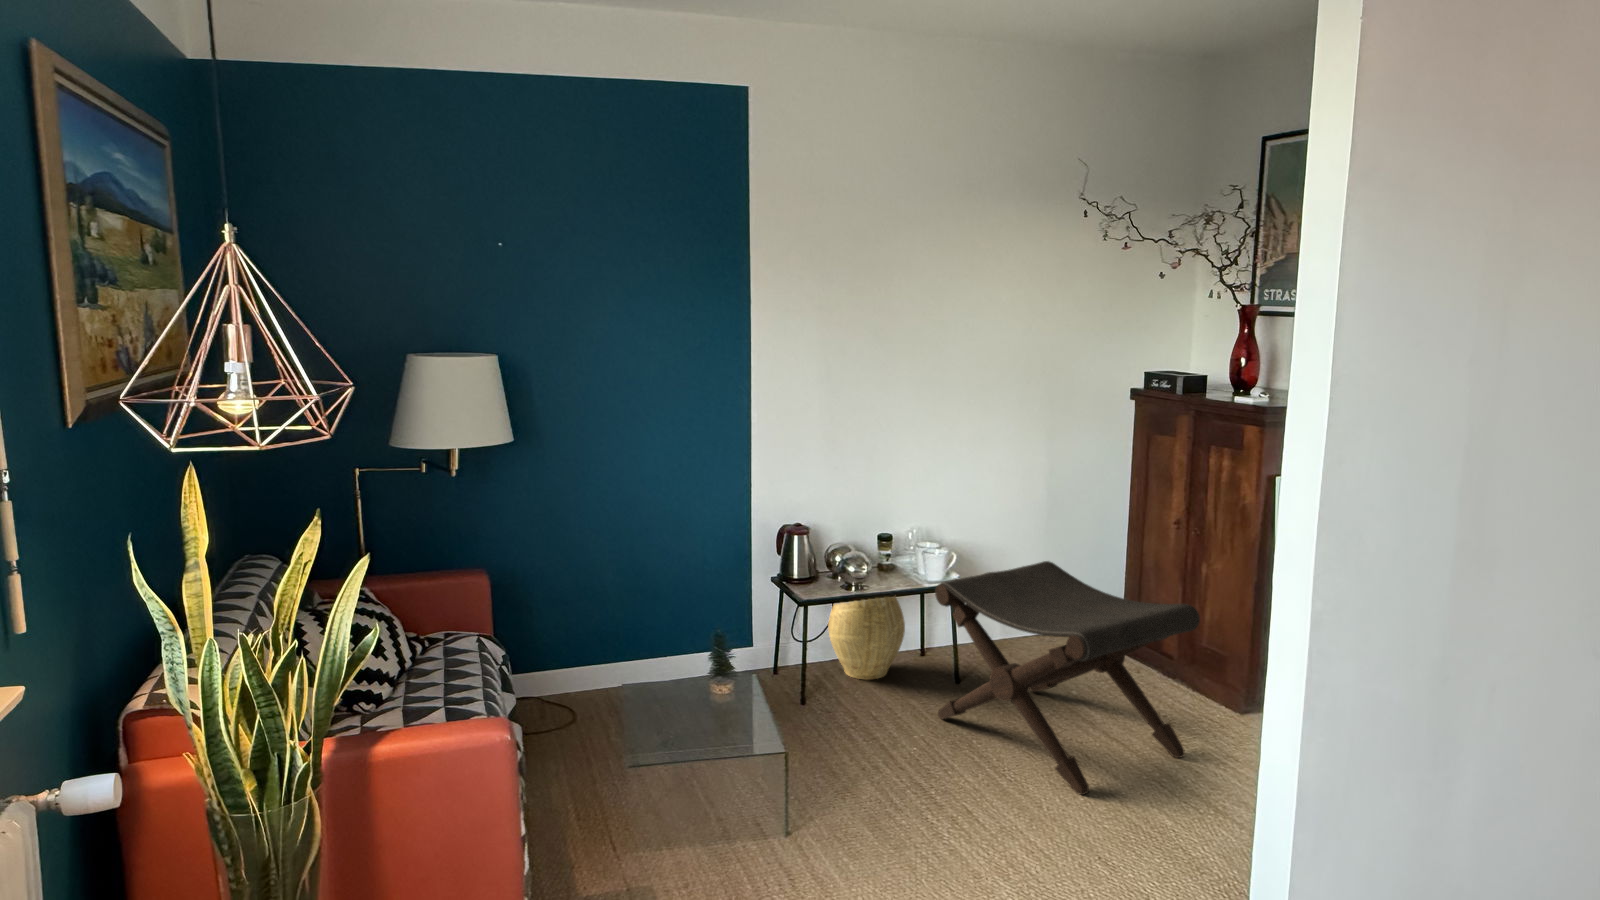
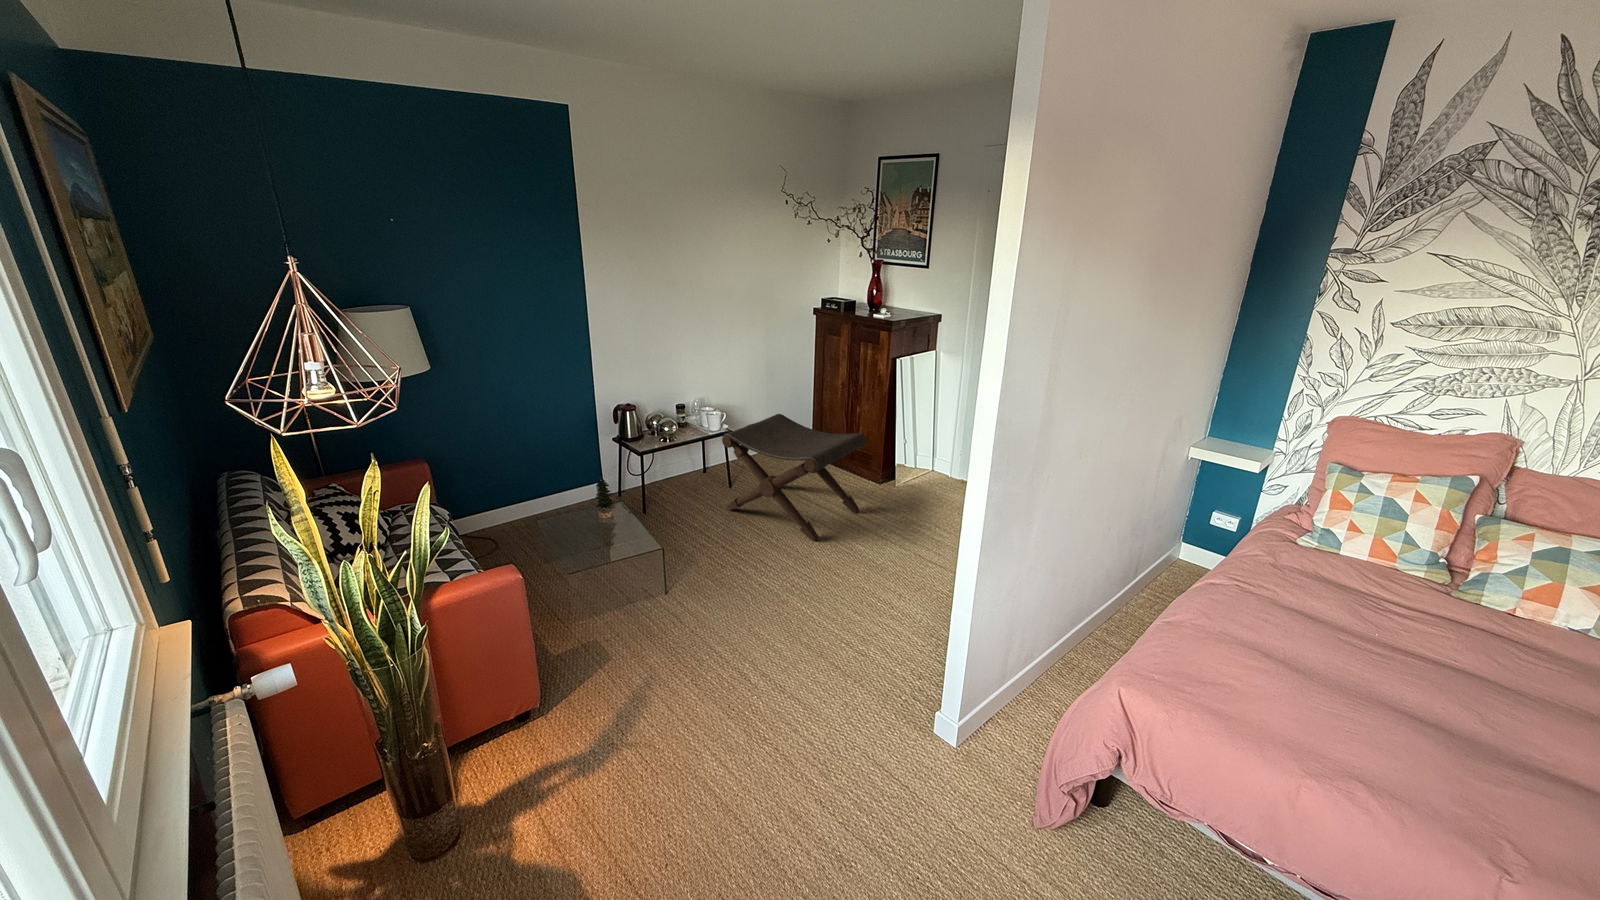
woven basket: present [828,596,905,680] -> none [651,433,698,492]

